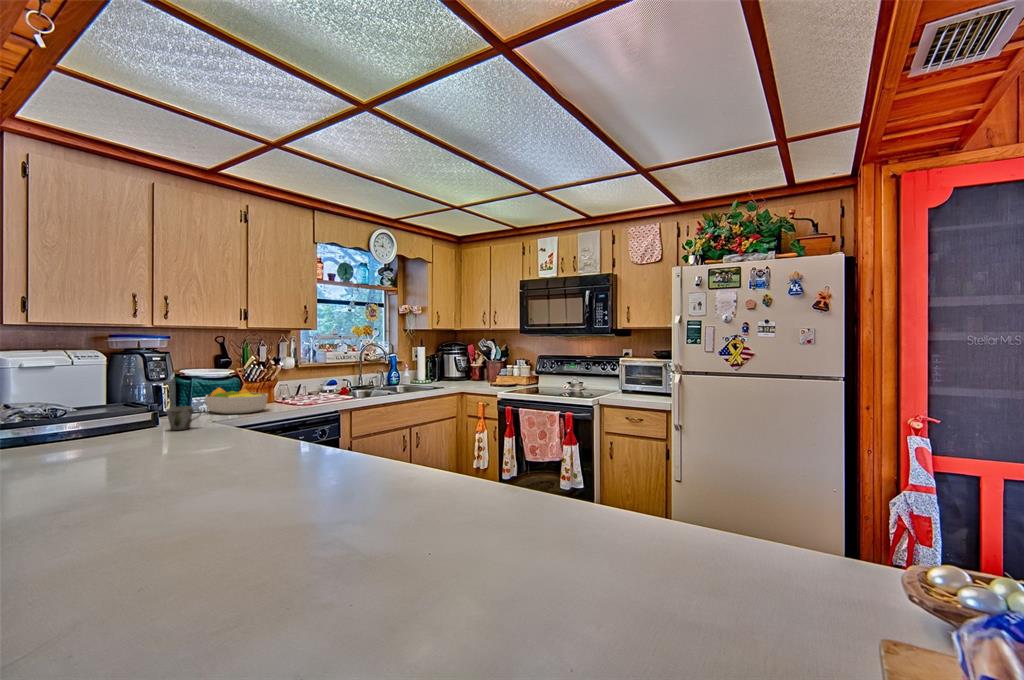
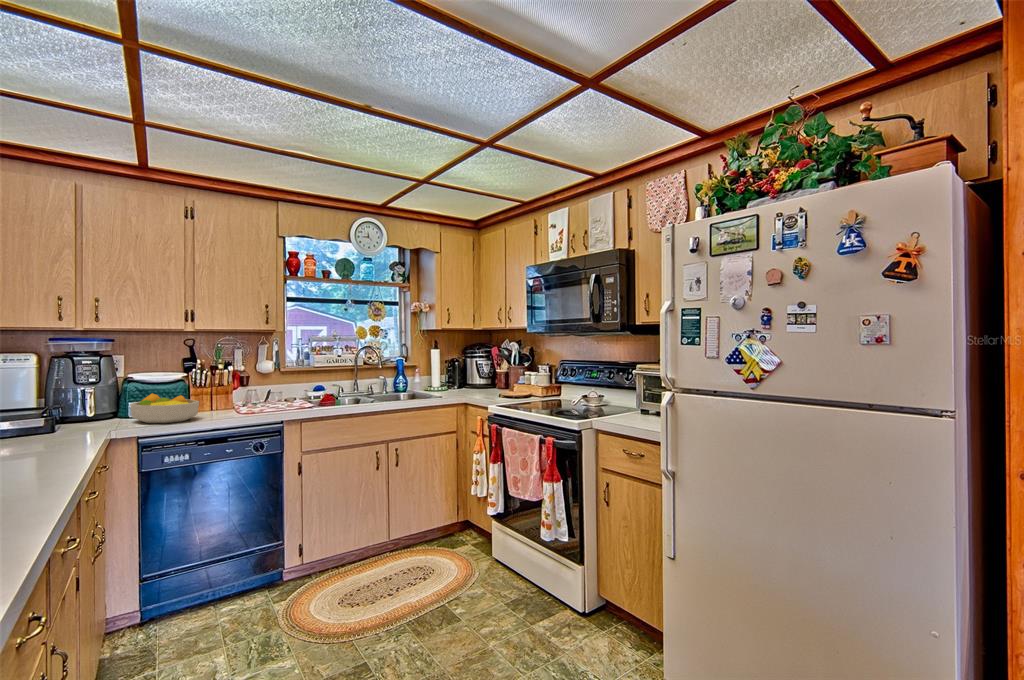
mug: present [166,406,201,430] -> none [30,416,72,443]

